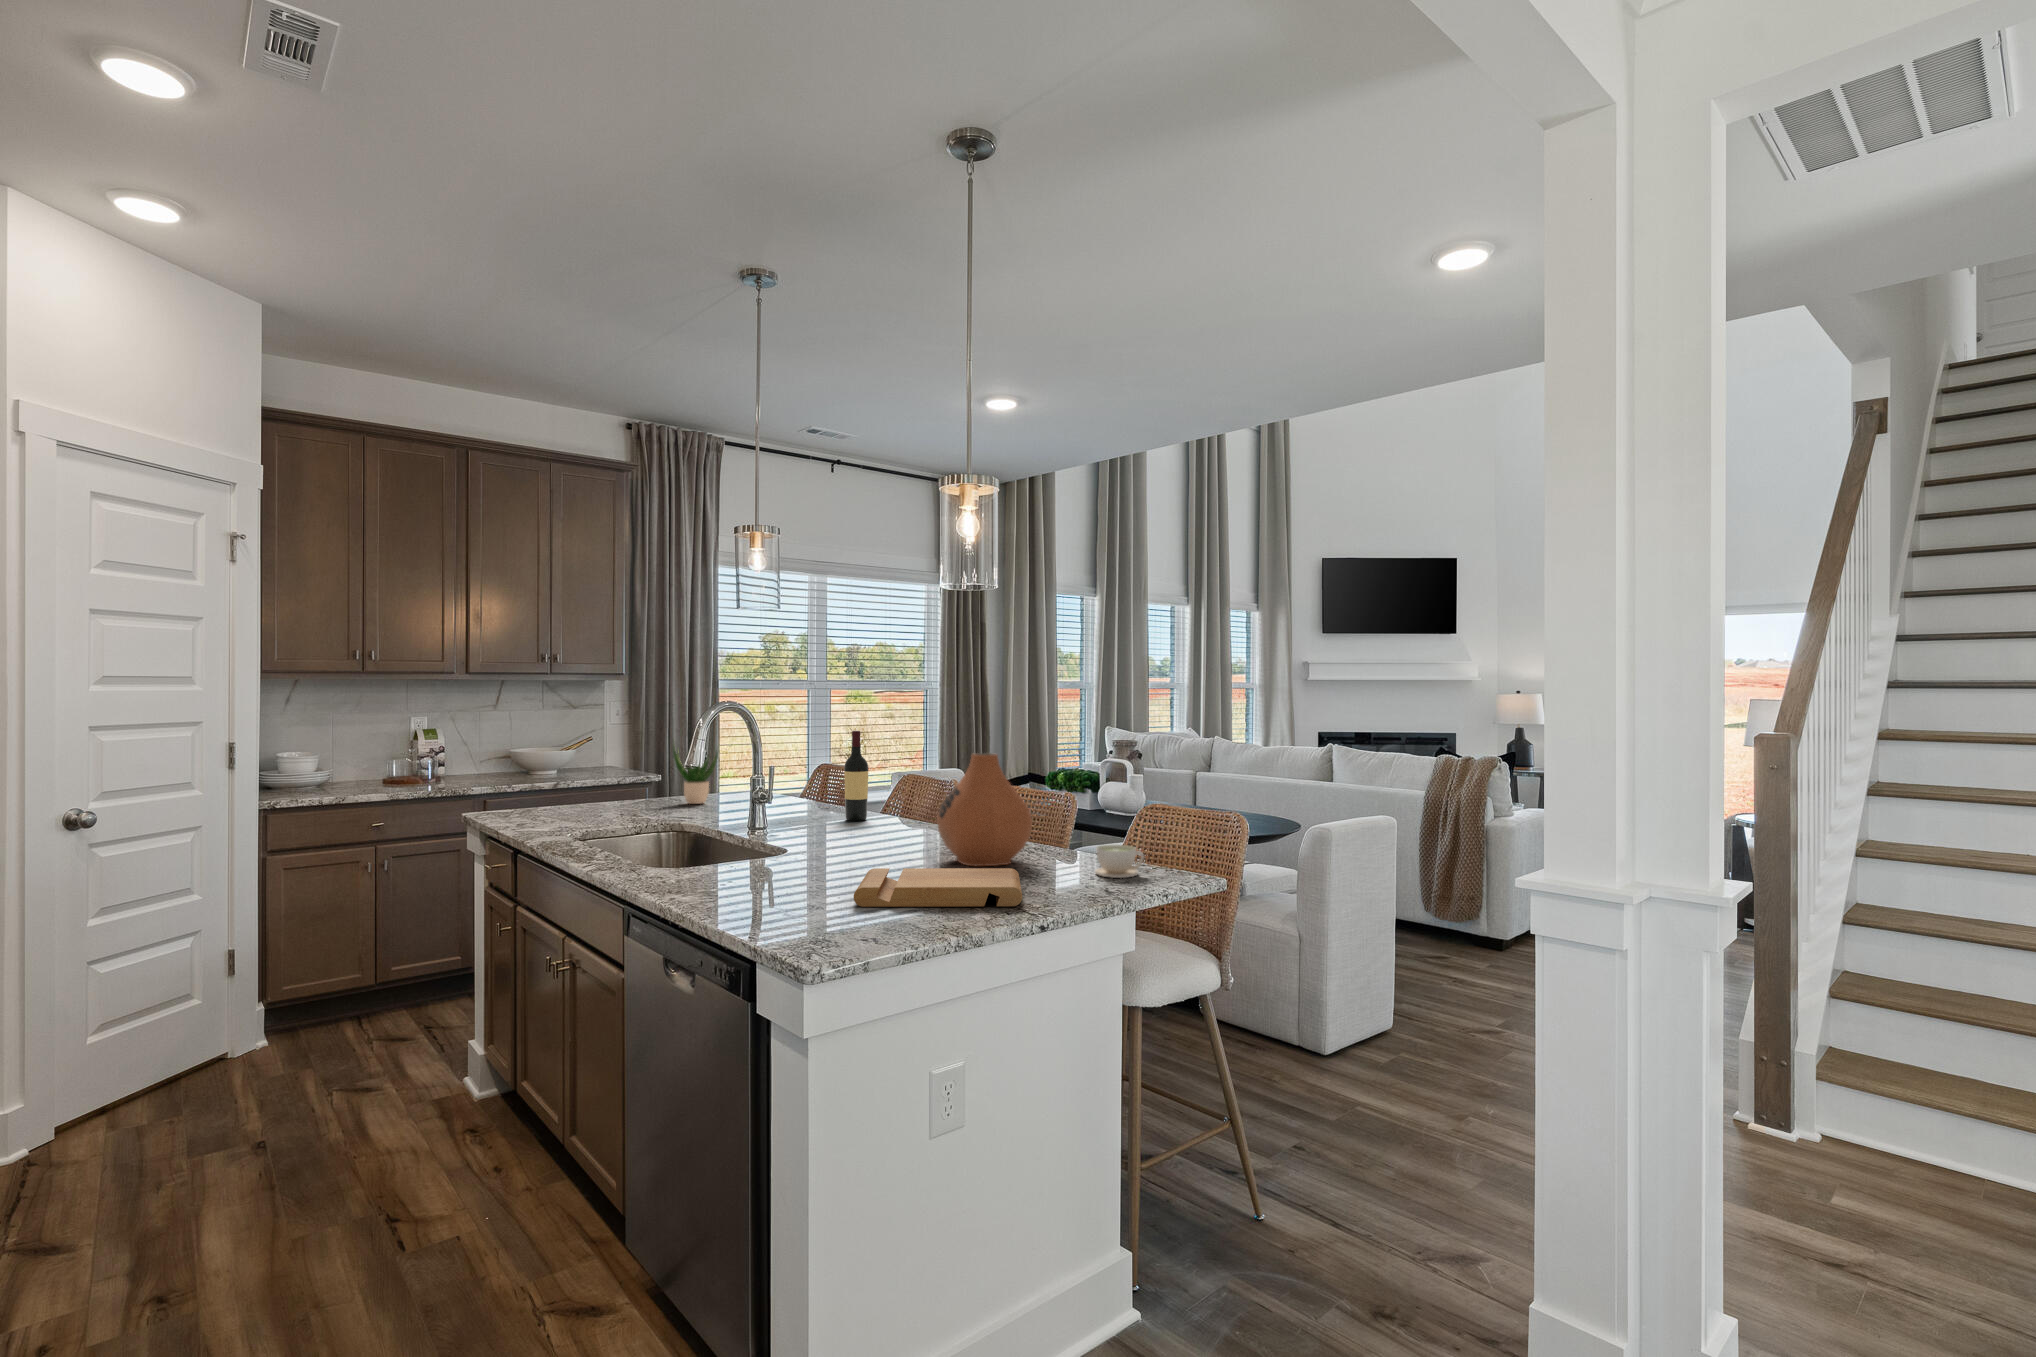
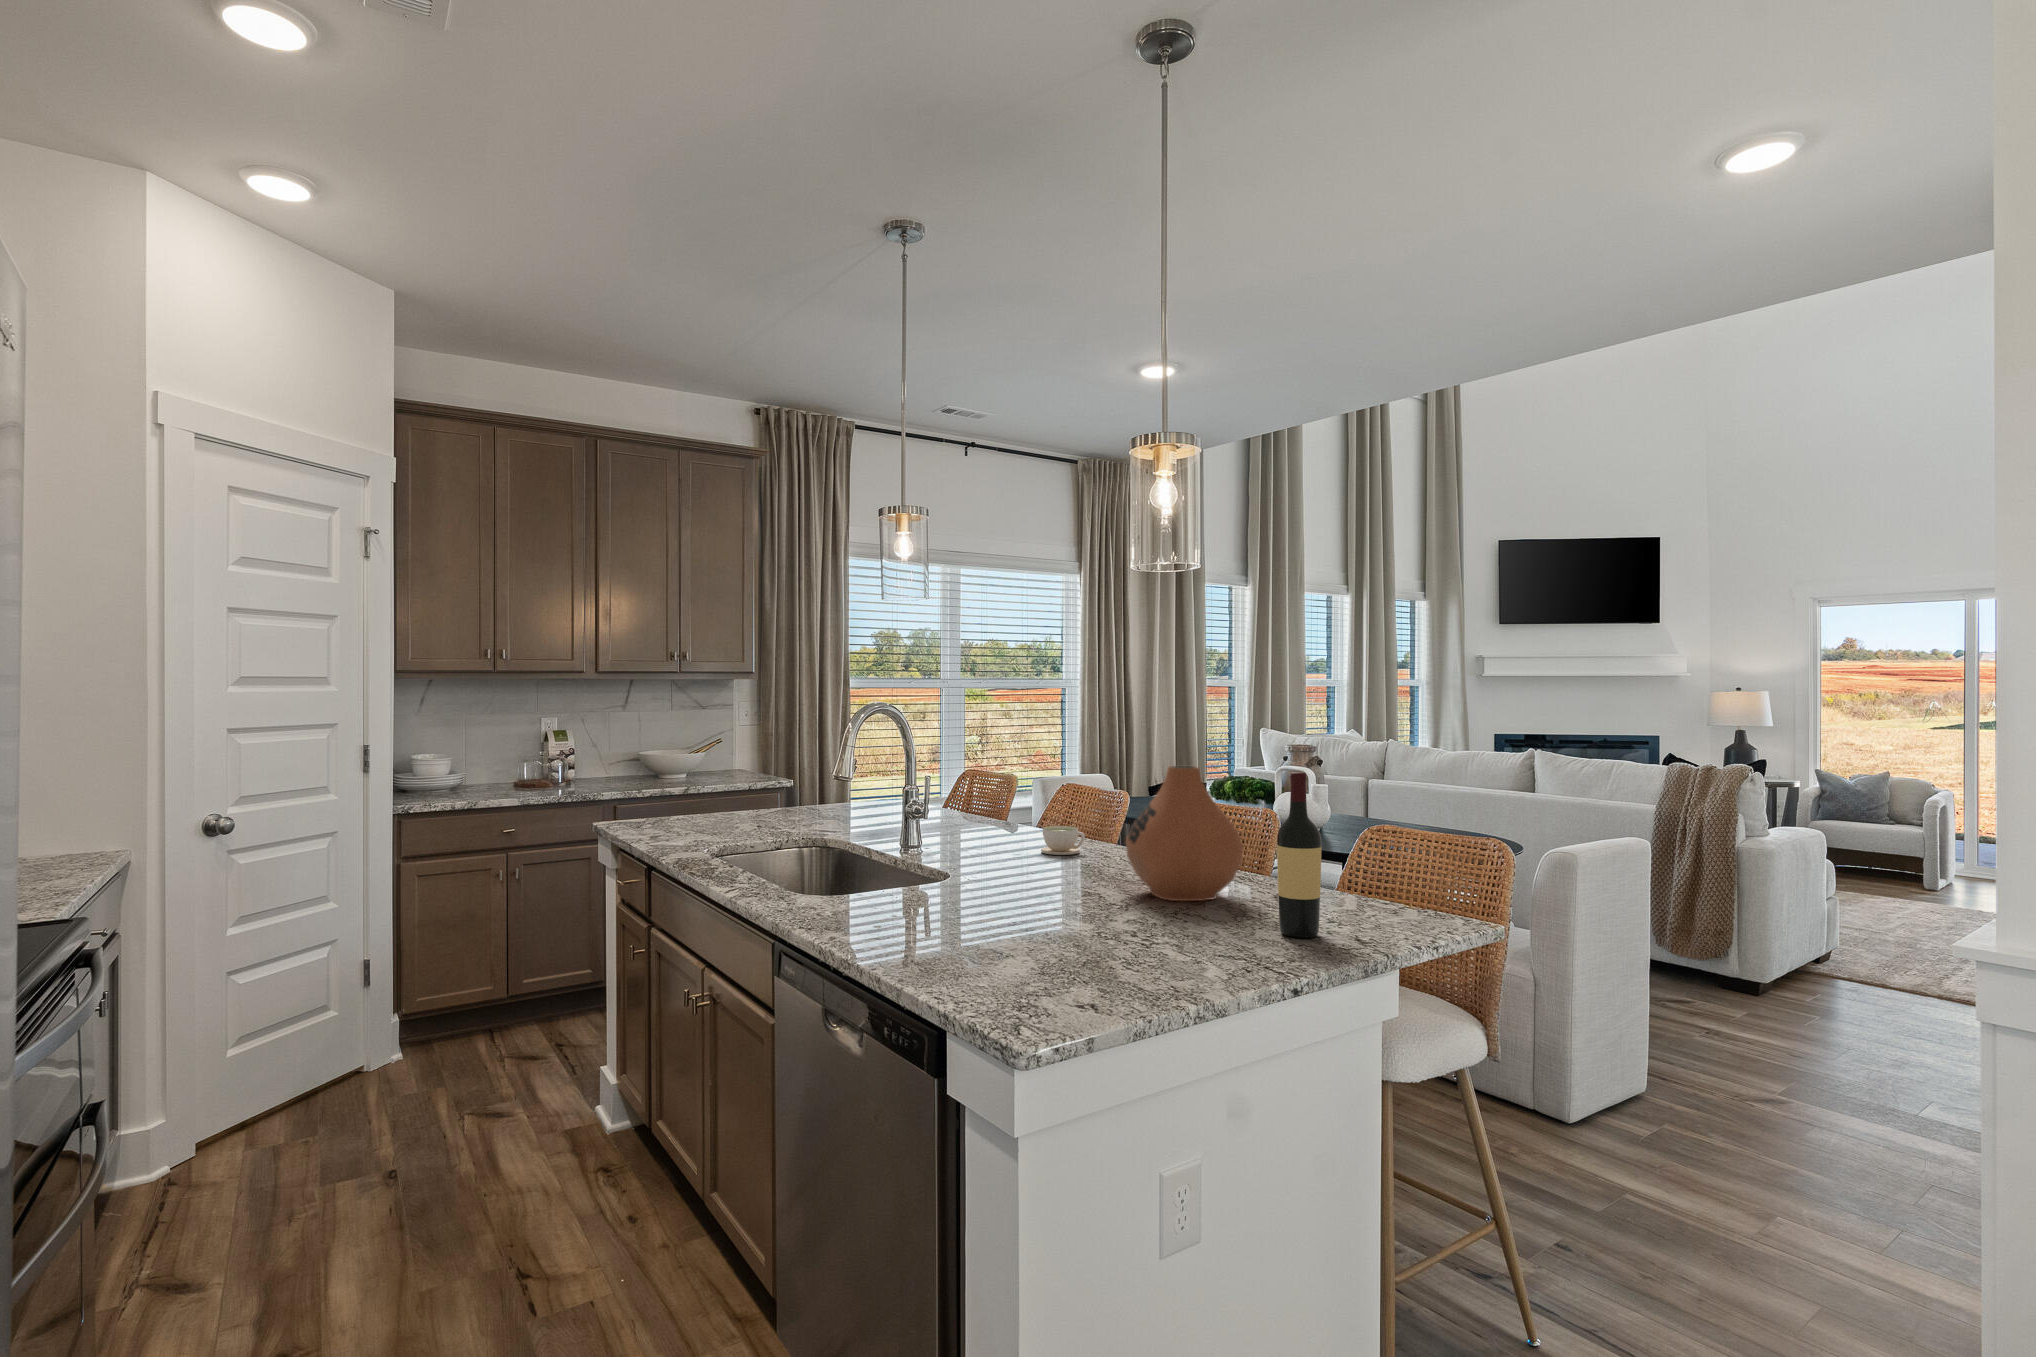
wine bottle: present [844,731,868,821] -> present [1277,772,1322,938]
potted plant: present [673,747,718,804] -> none [810,742,858,815]
coffee cup: present [1095,845,1144,878] -> present [1041,826,1085,855]
cutting board: present [854,868,1022,907] -> none [1049,905,1257,960]

